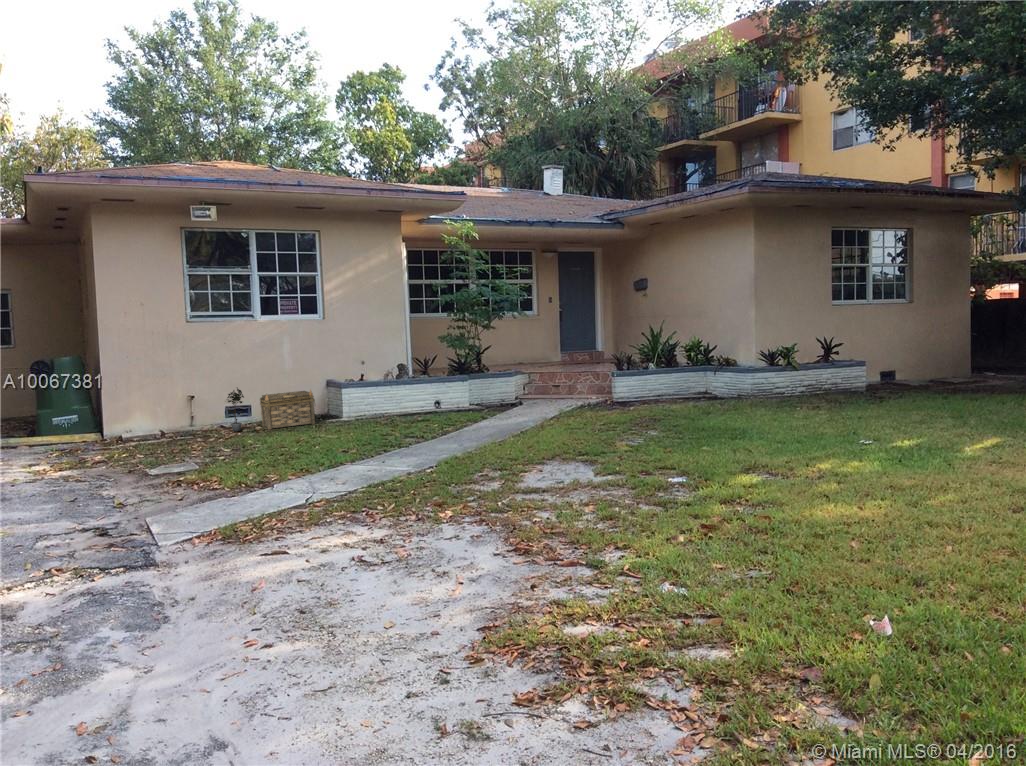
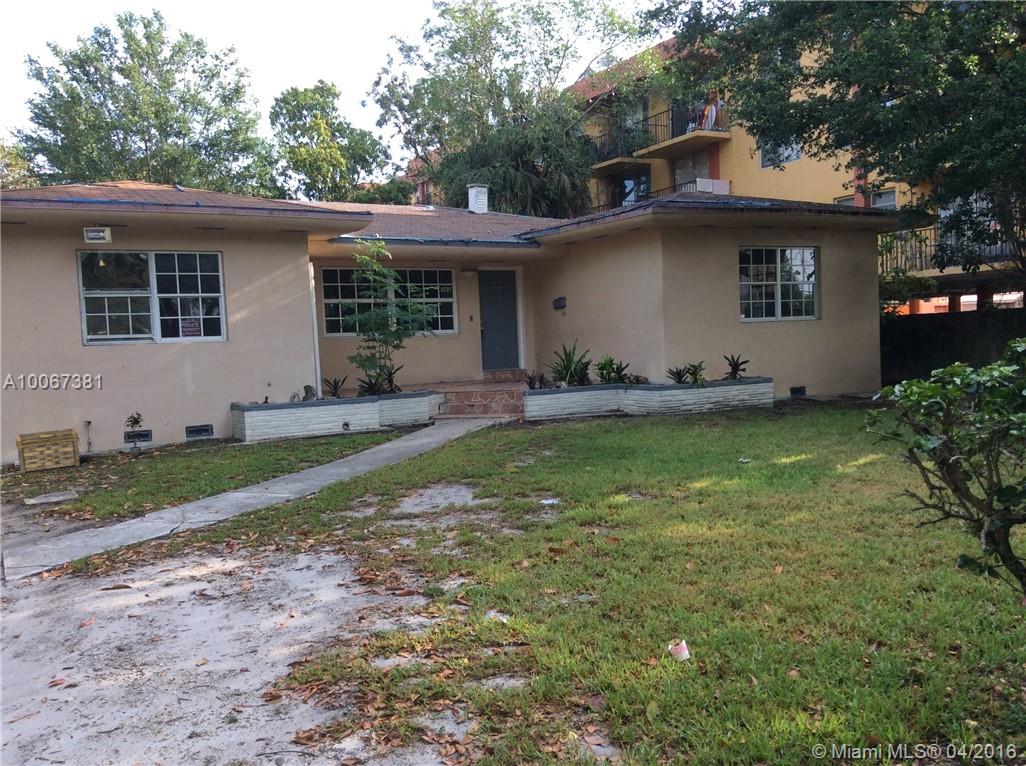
basket: present [260,390,315,429] -> present [16,428,80,473]

